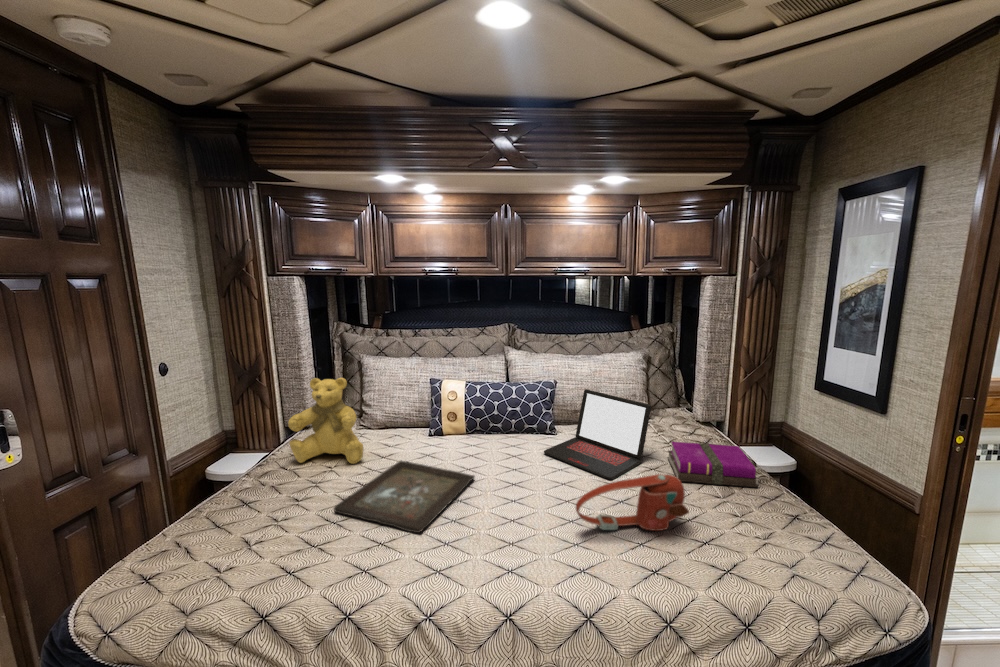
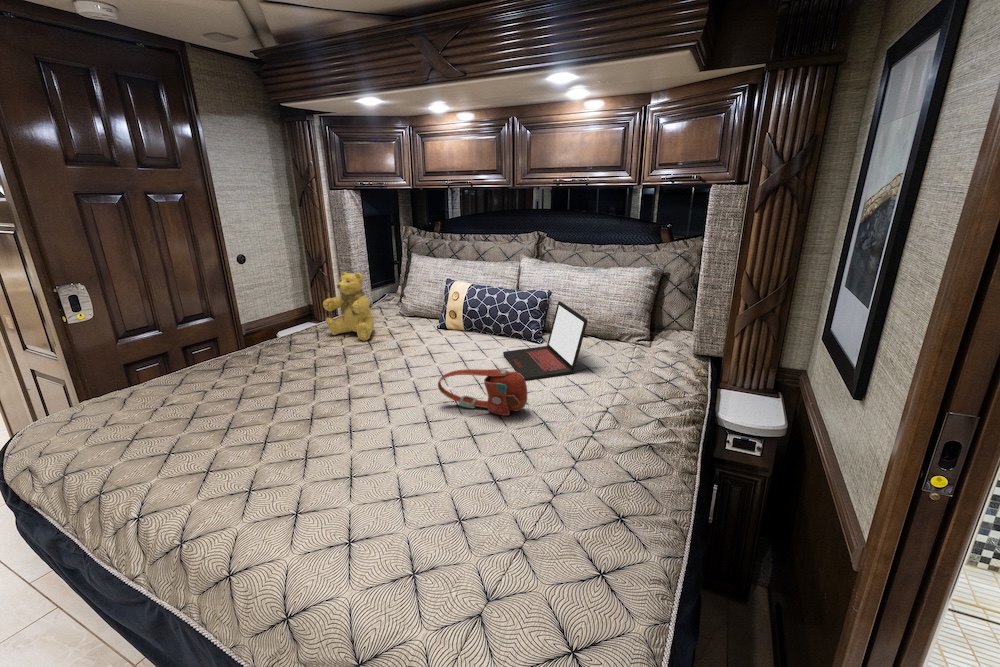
notebook: present [668,442,759,487] -> none [578,358,668,407]
tray: present [334,460,475,533] -> none [318,342,426,385]

